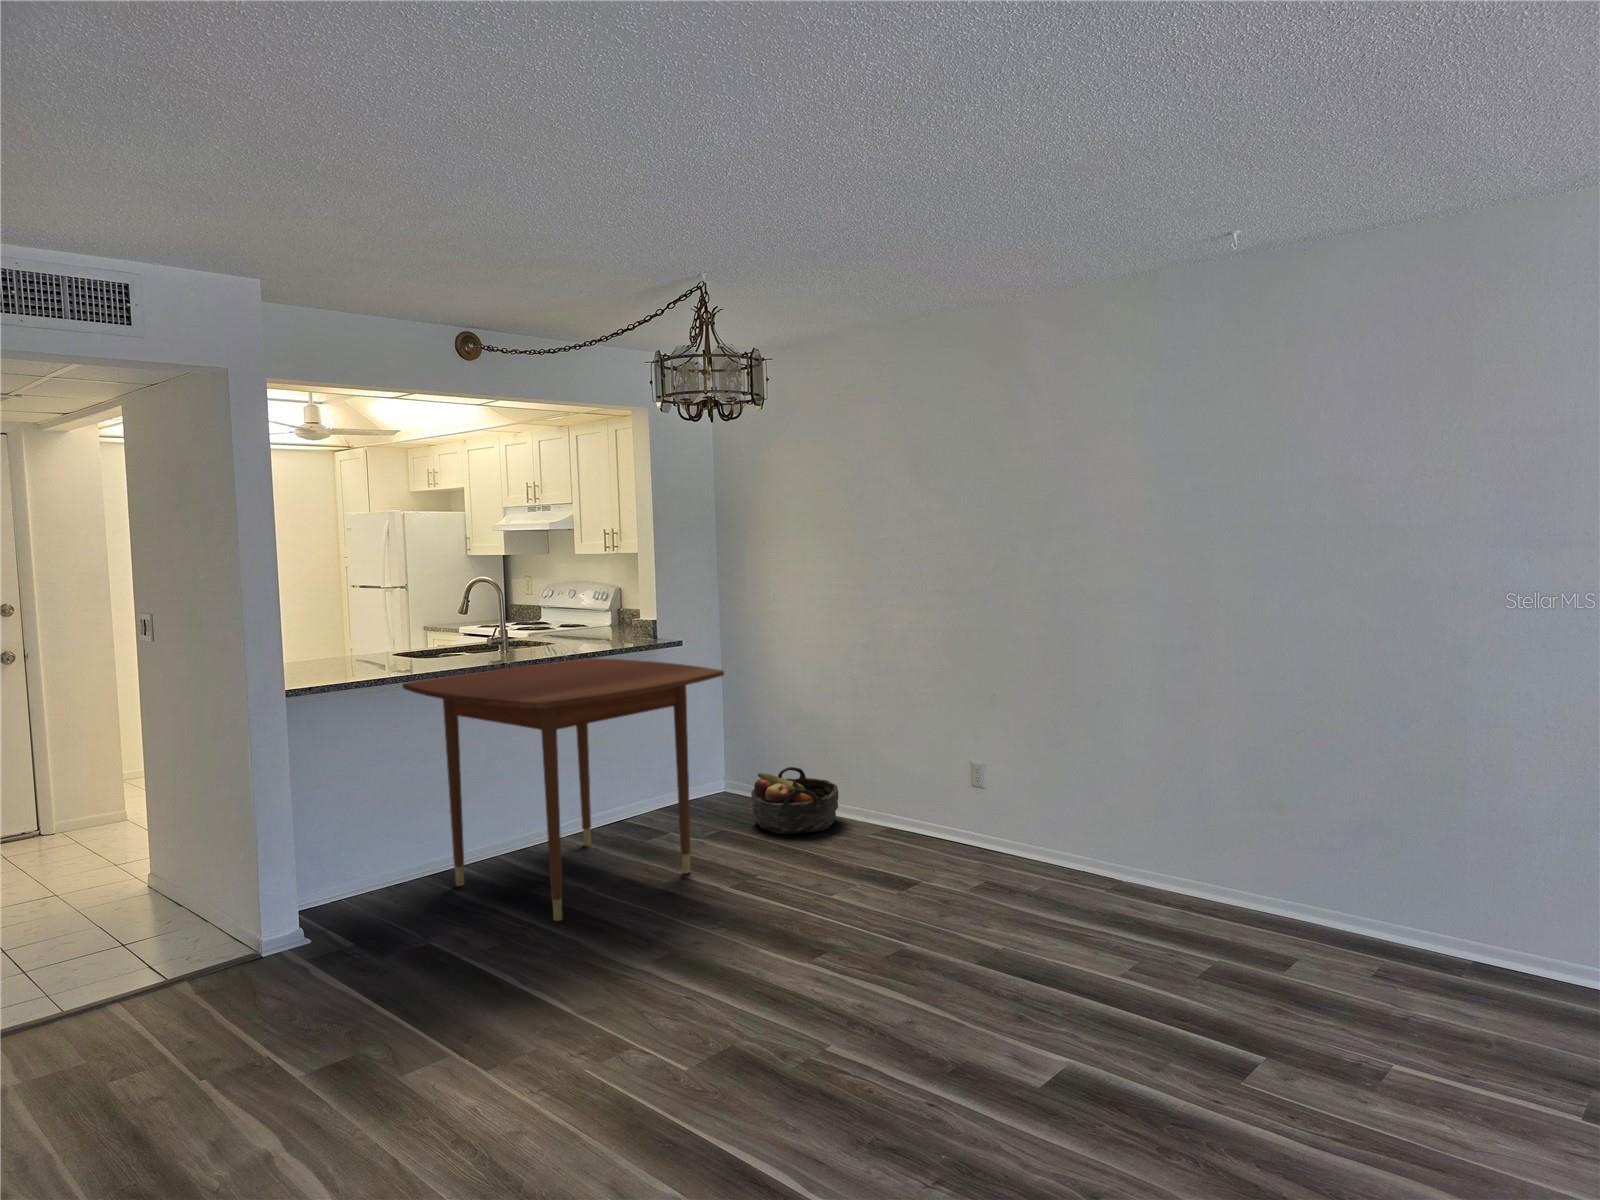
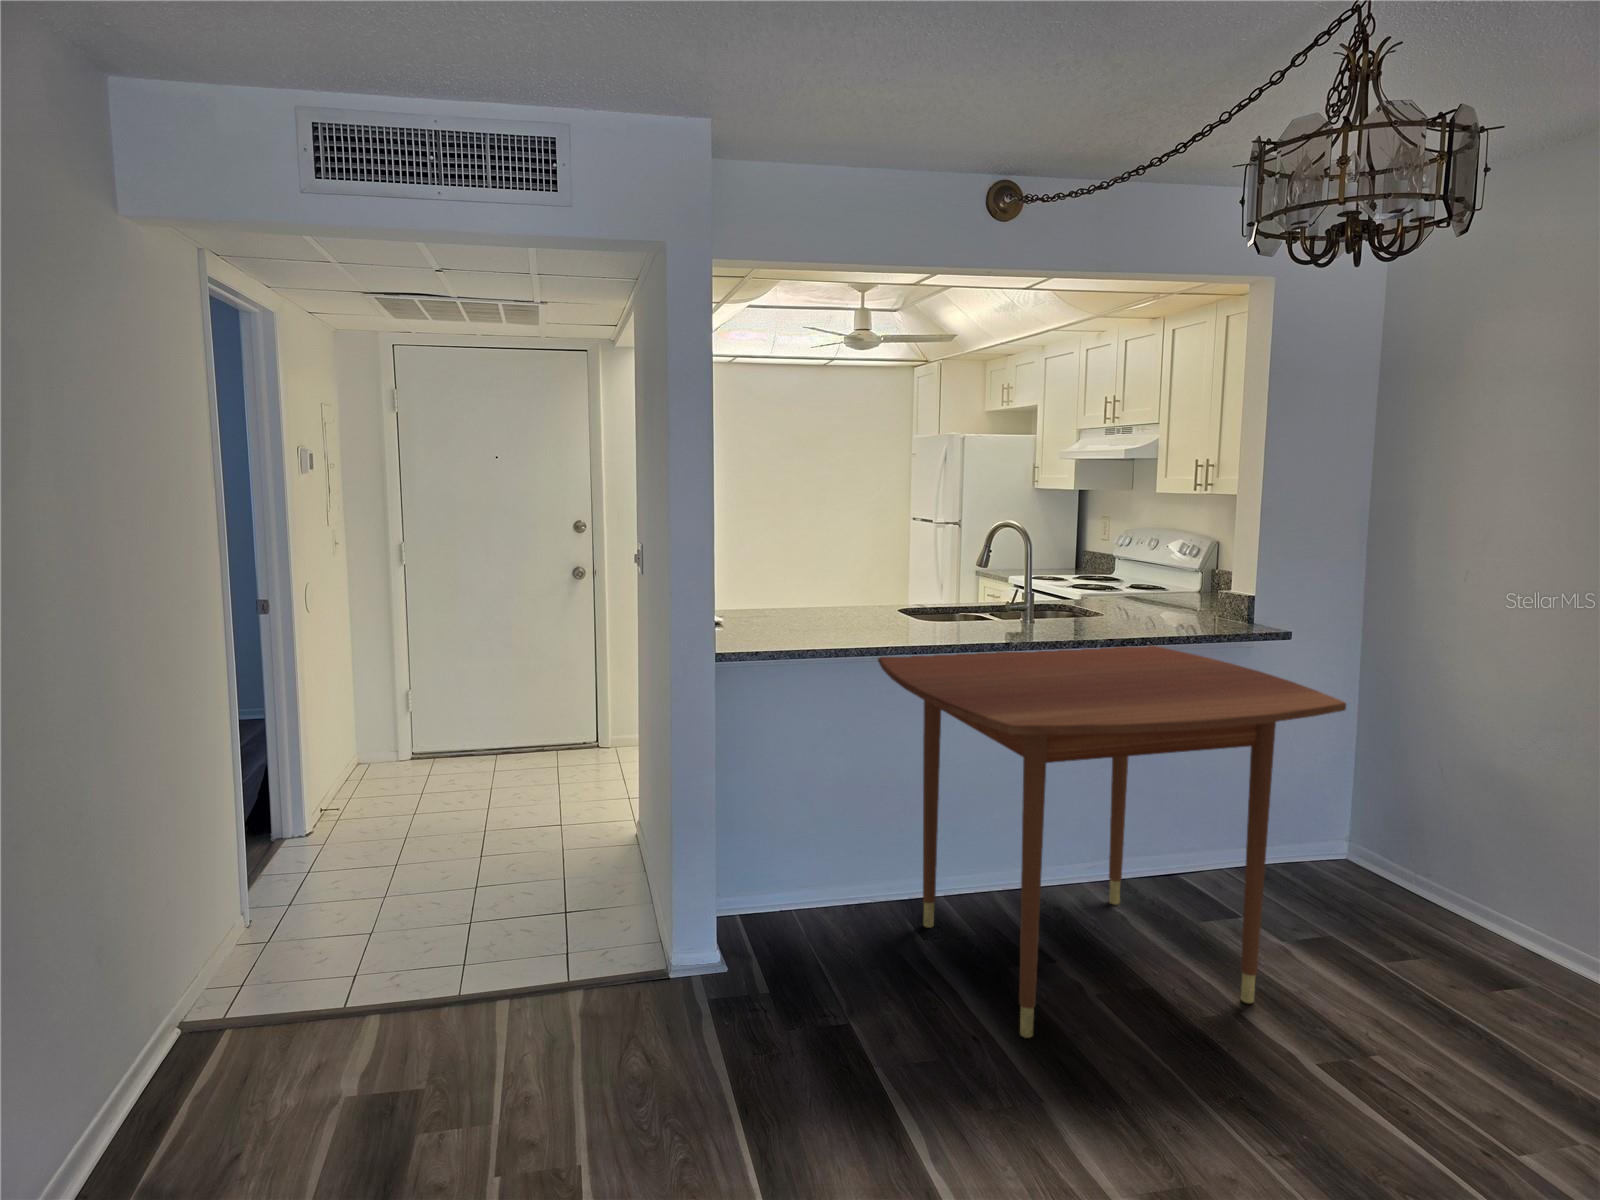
basket: present [751,767,838,834] -> none [1381,853,1551,980]

